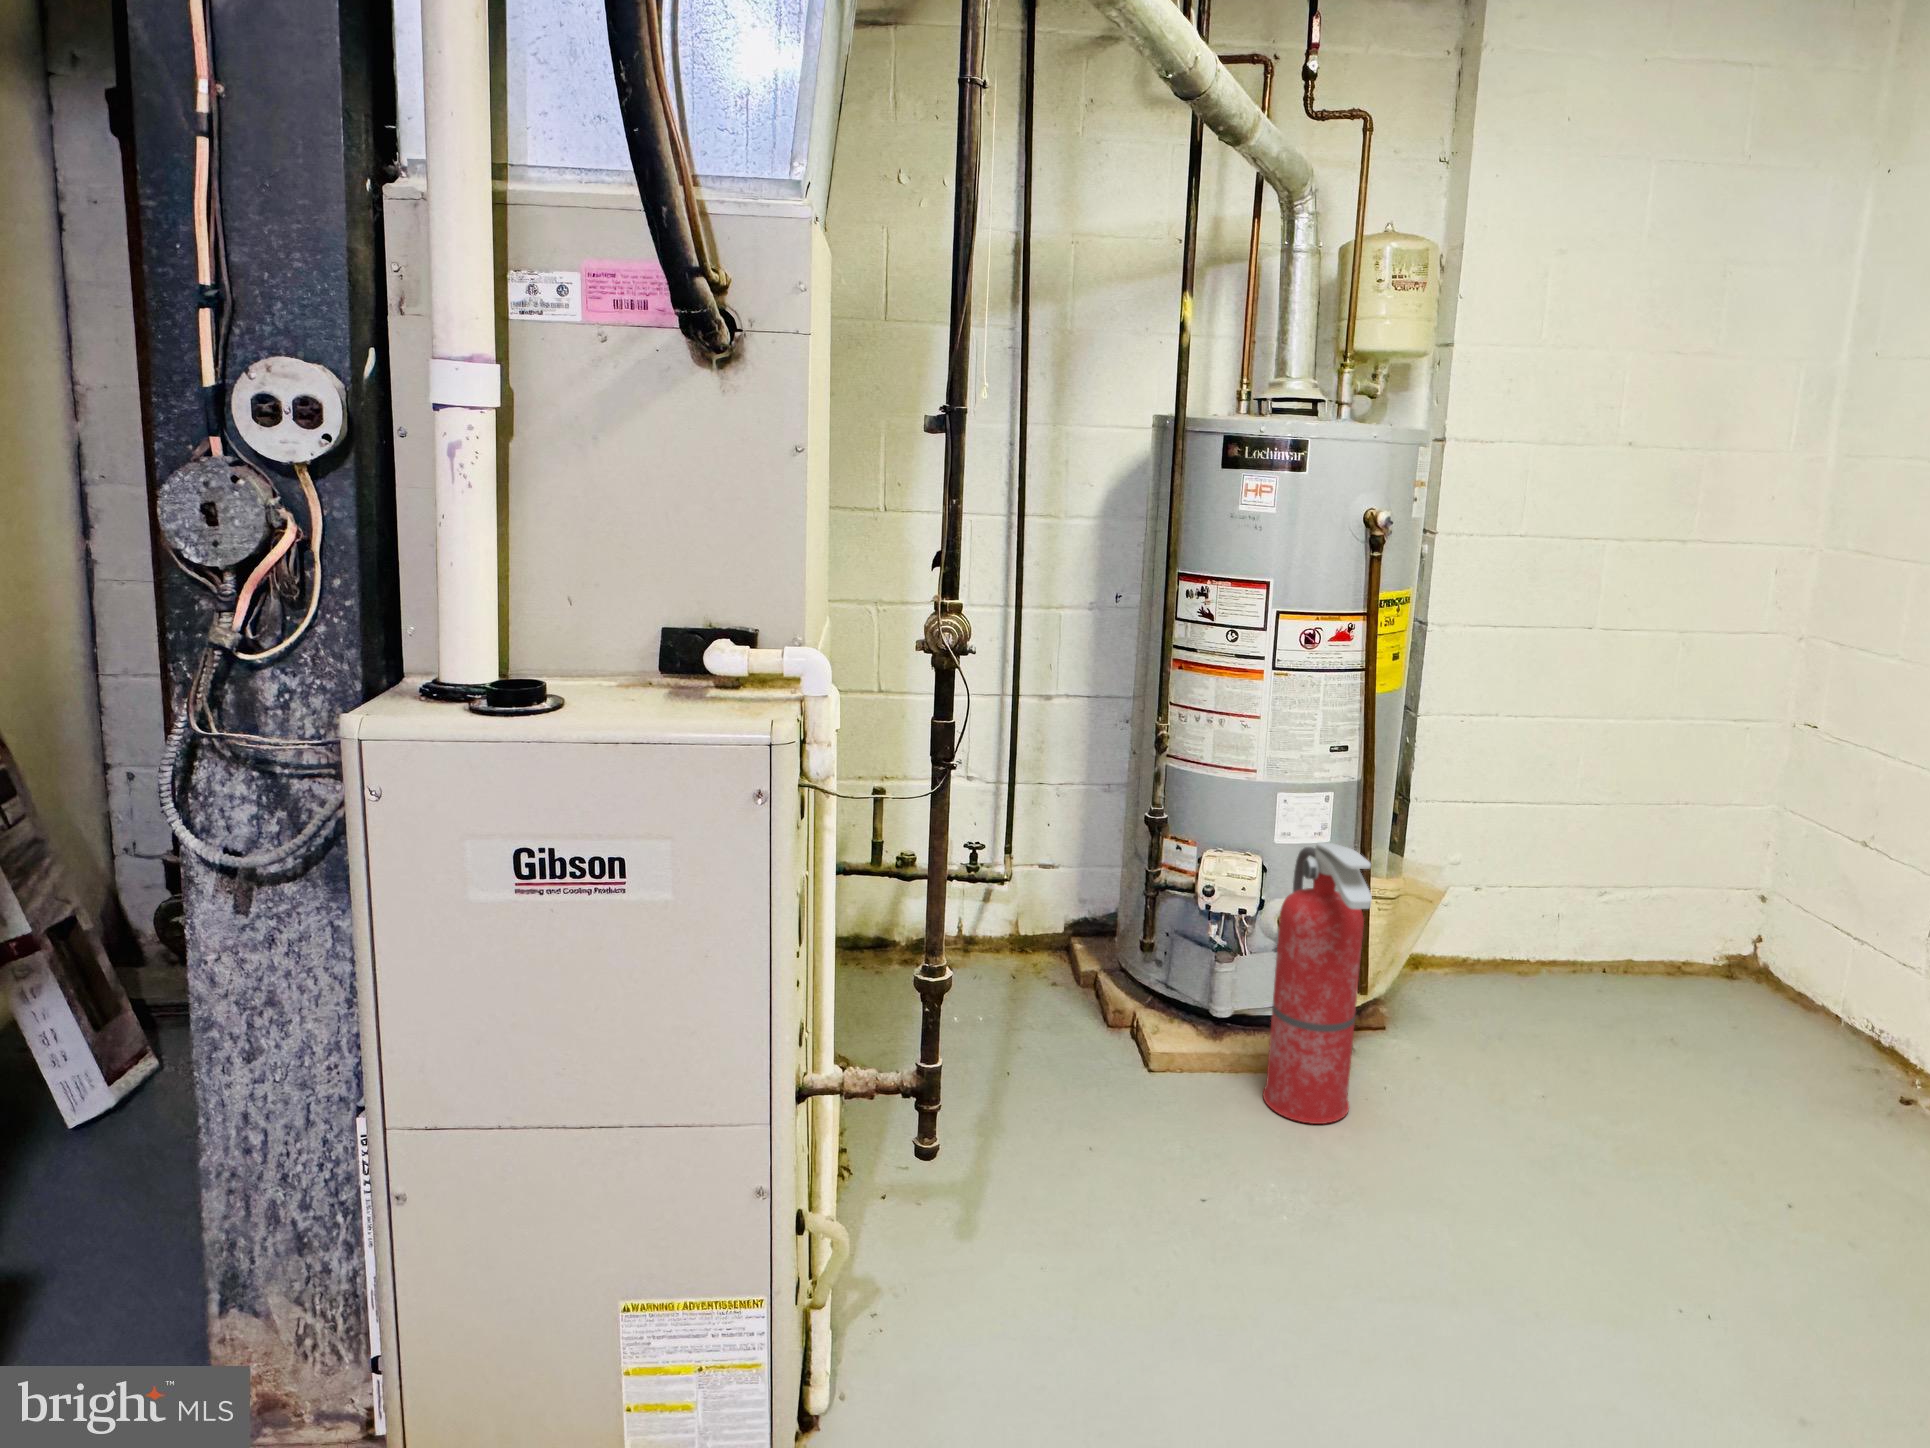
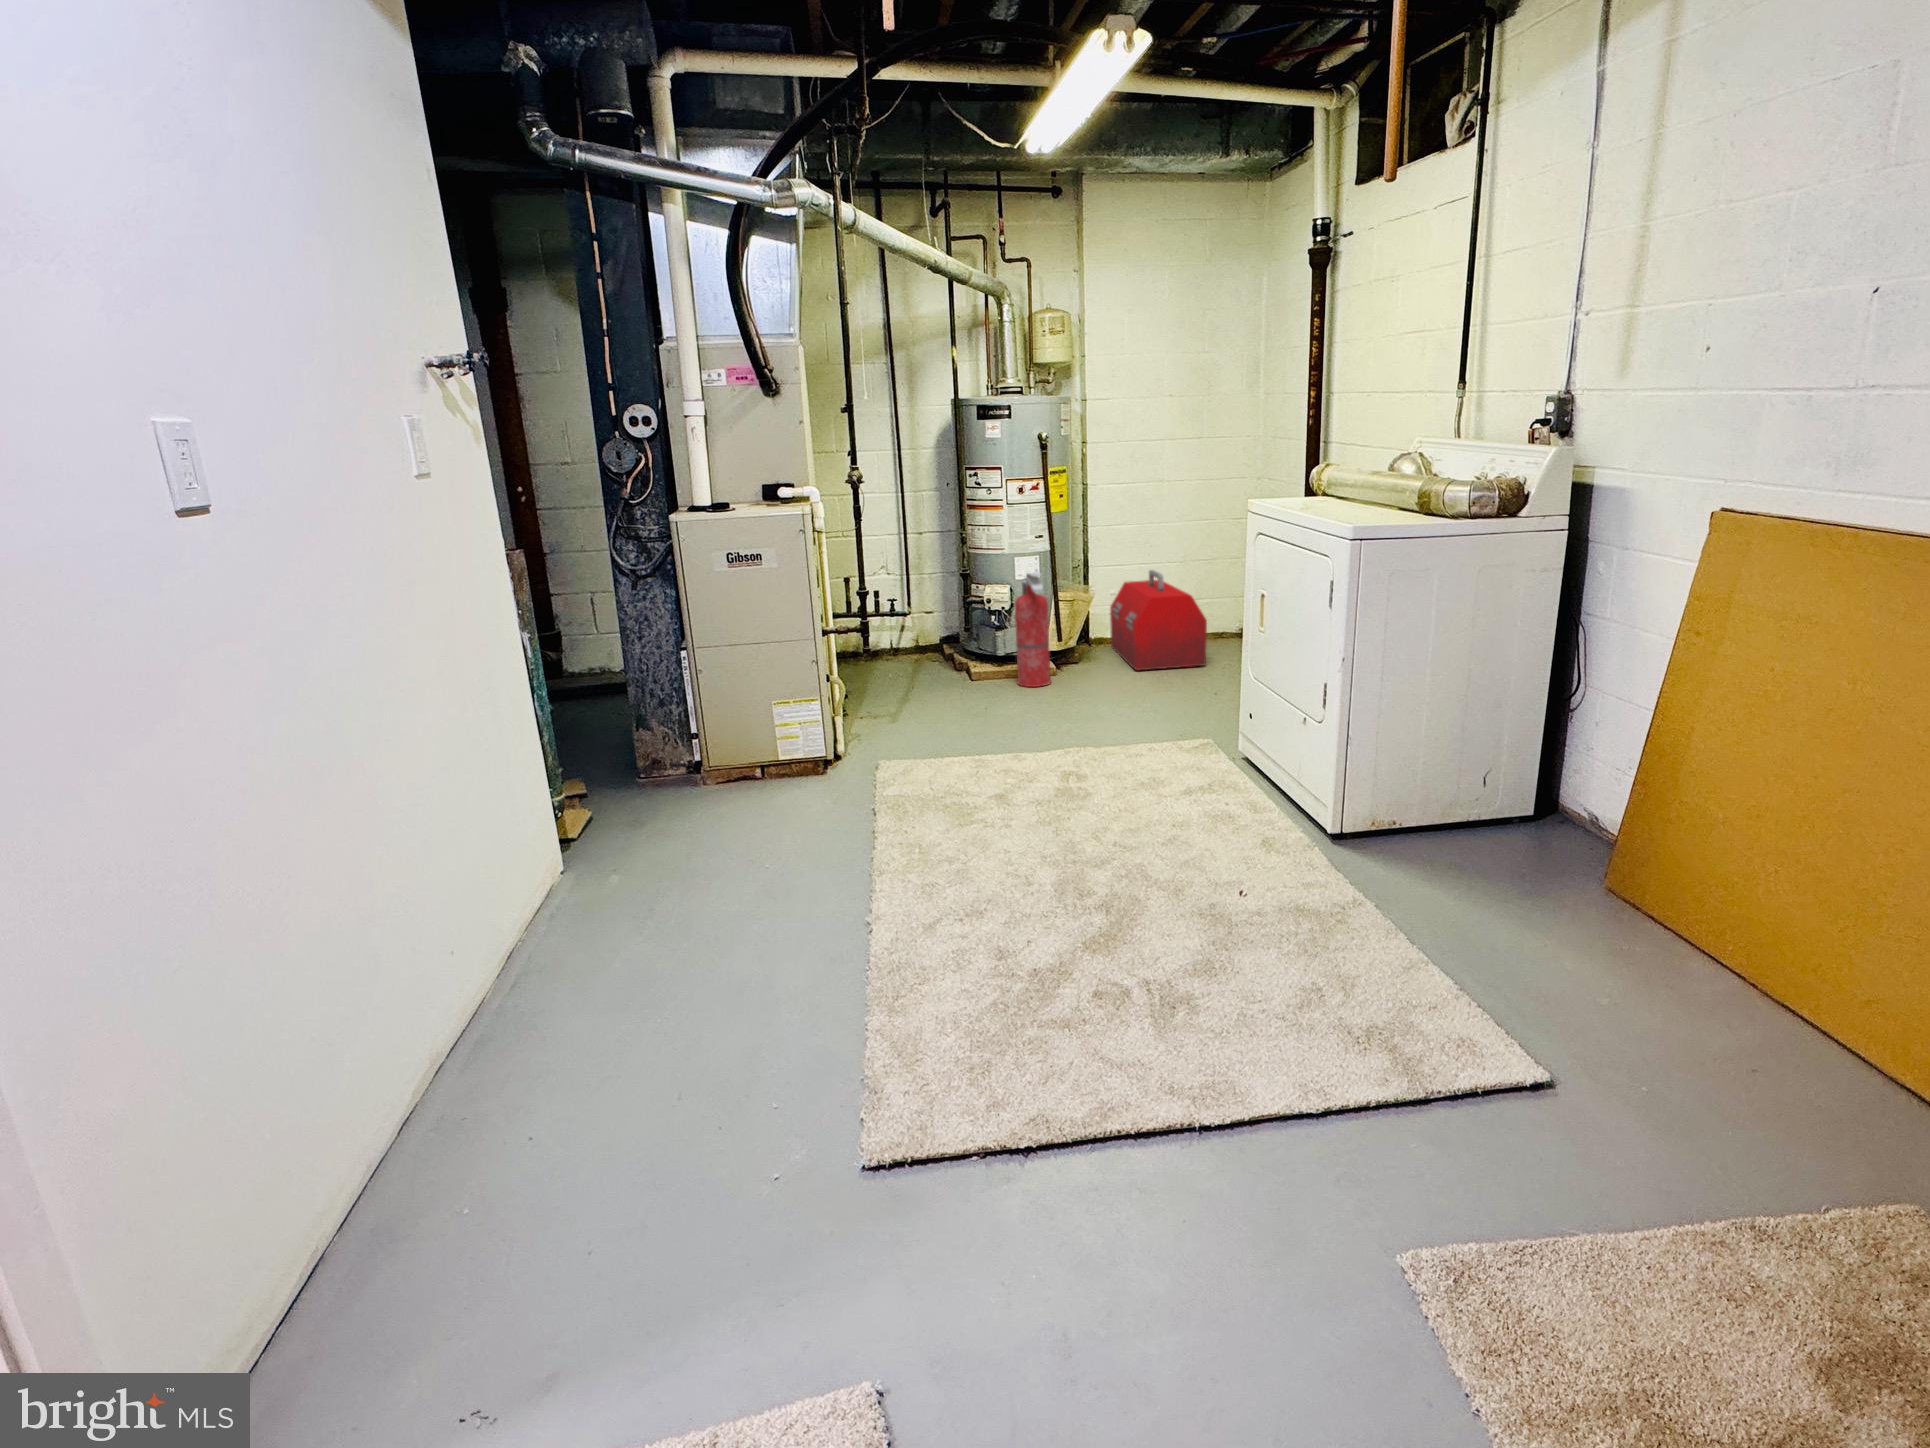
toolbox: none [1443,827,1735,1087] -> present [1110,570,1207,670]

